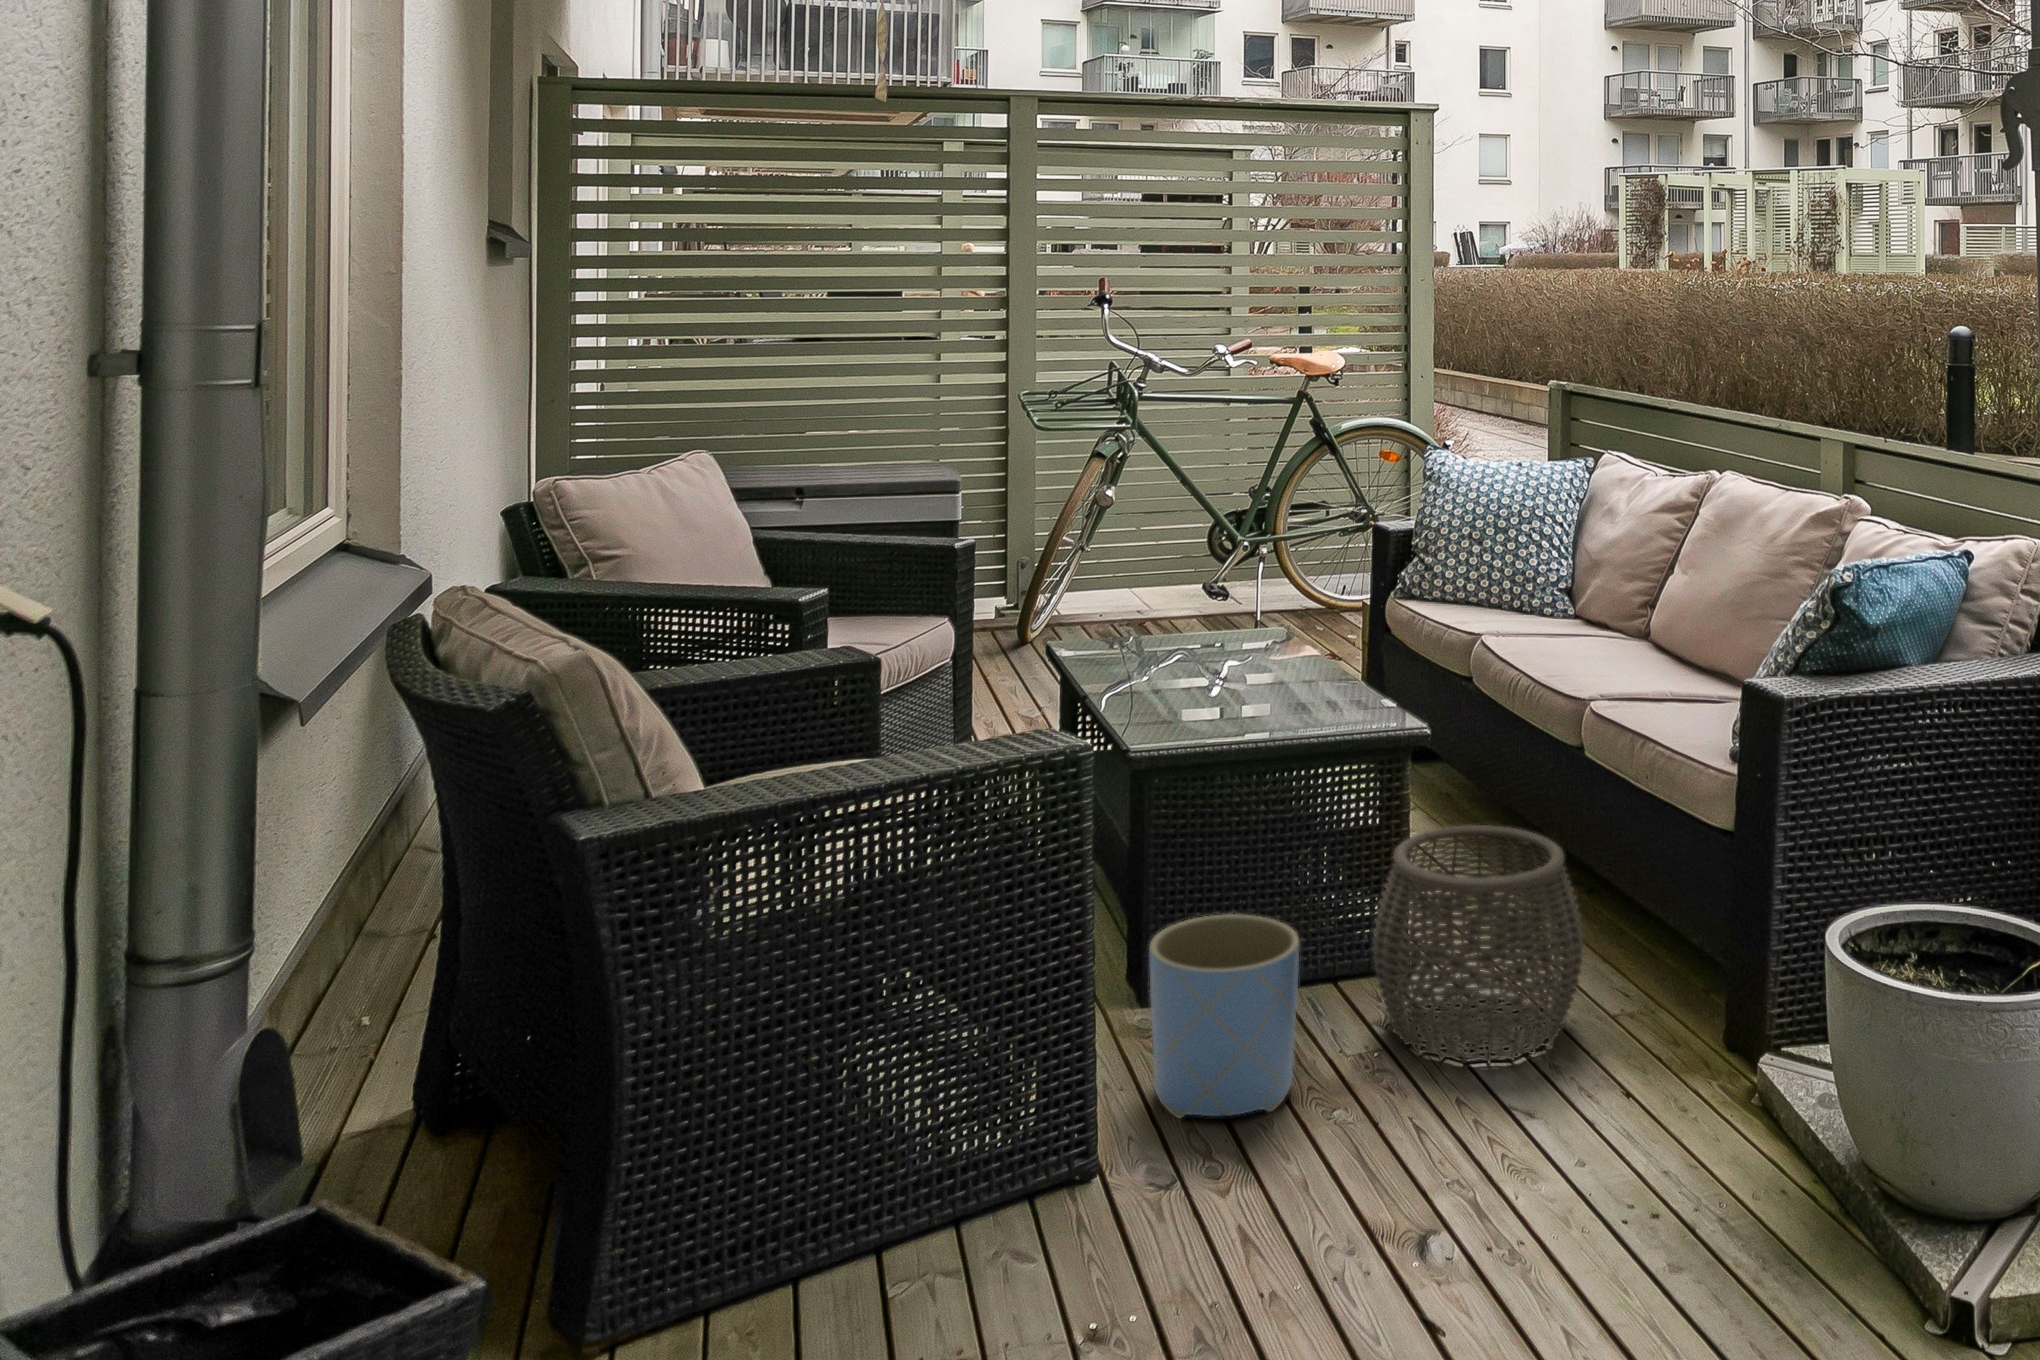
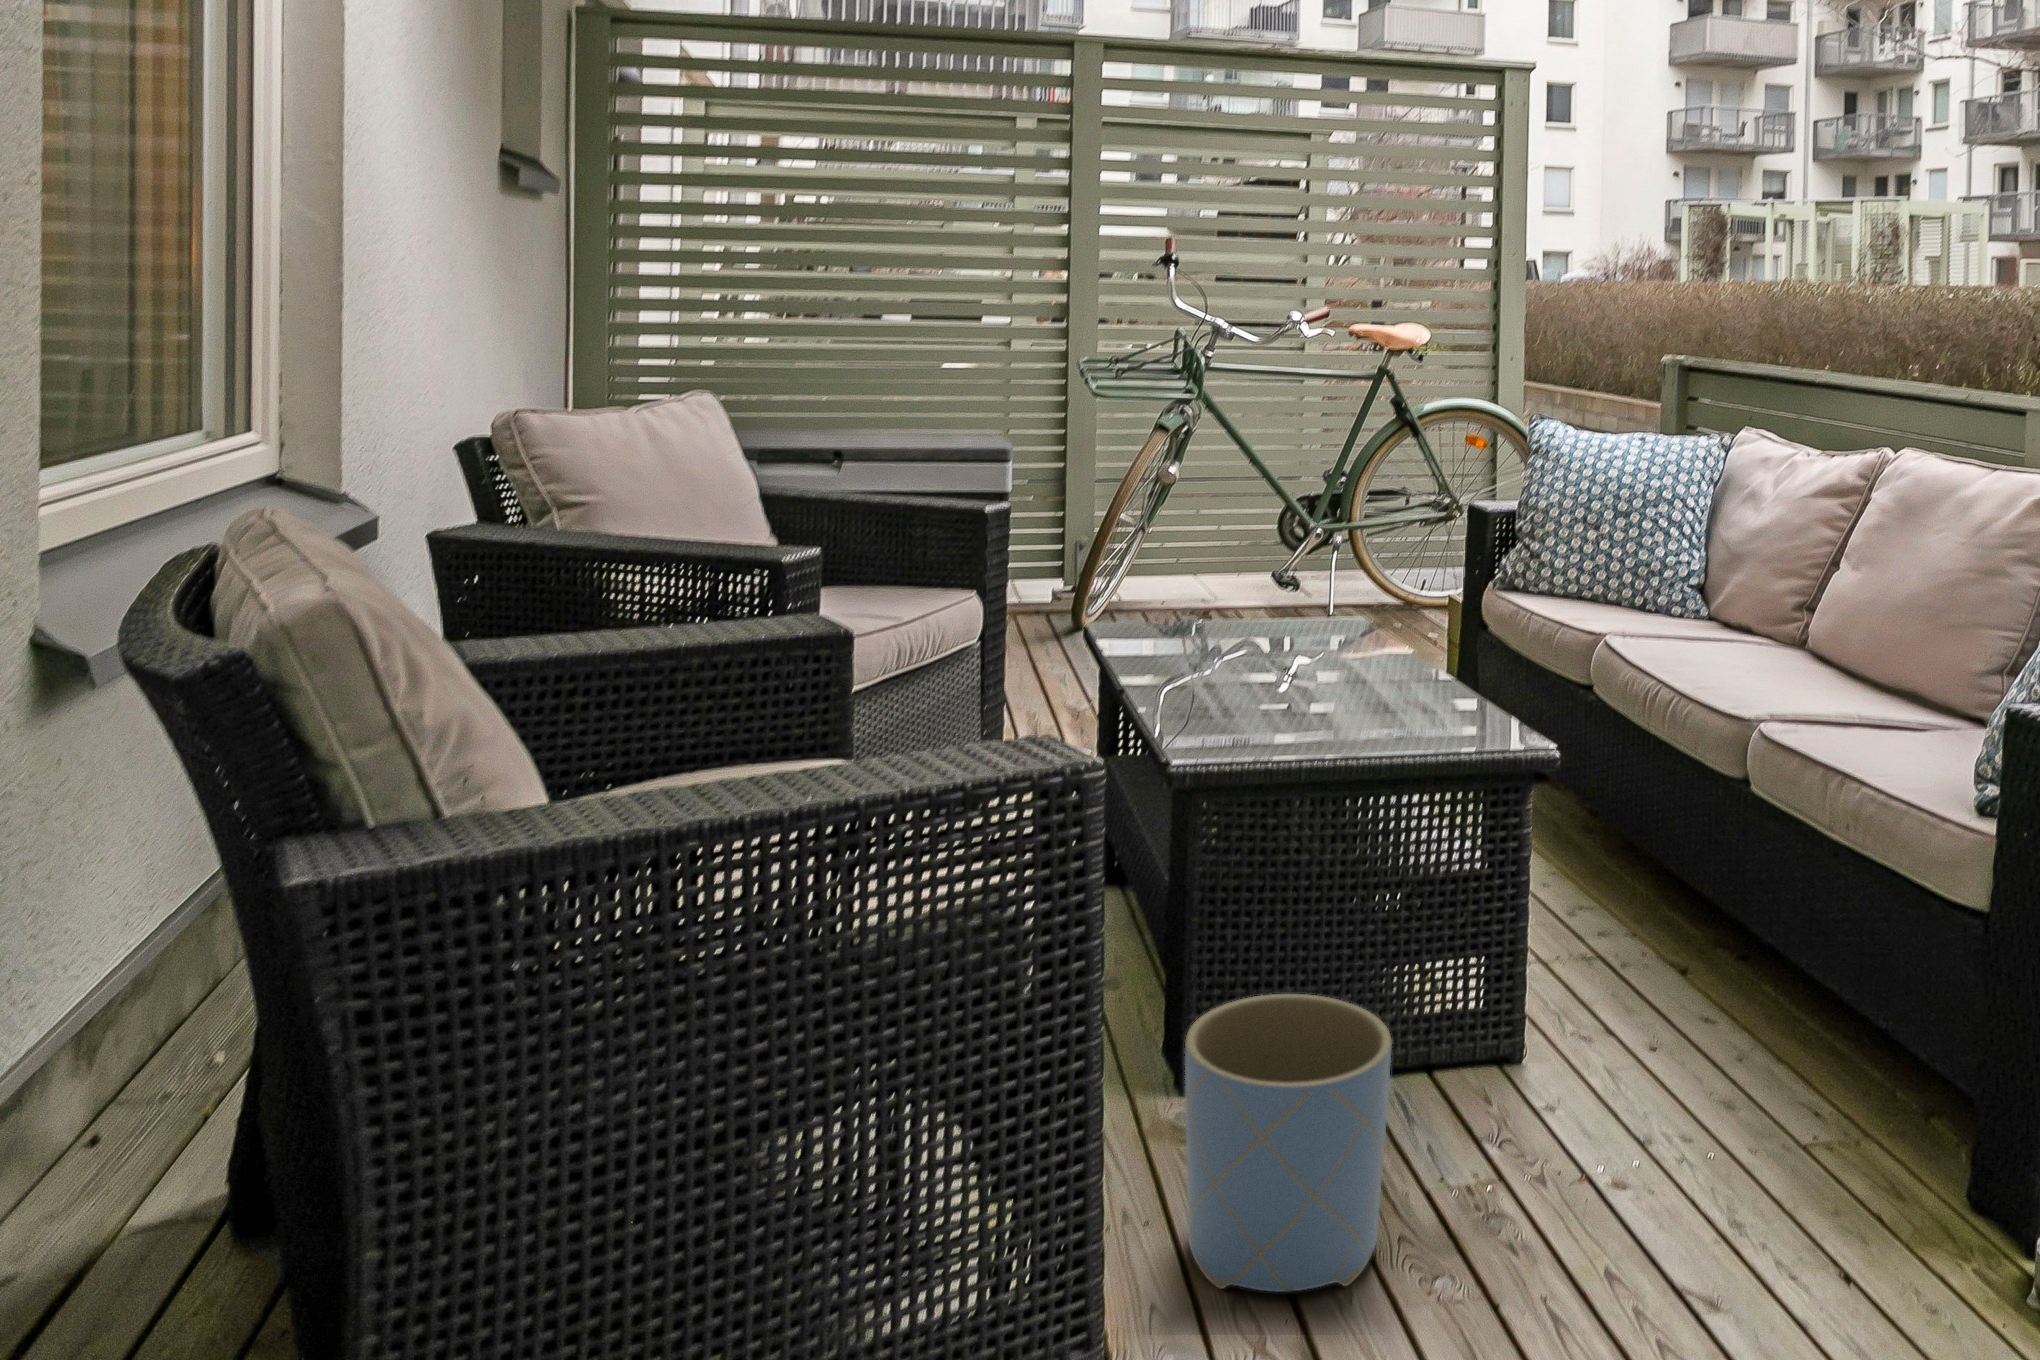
woven basket: present [1373,825,1583,1063] -> none [1484,881,1775,1222]

